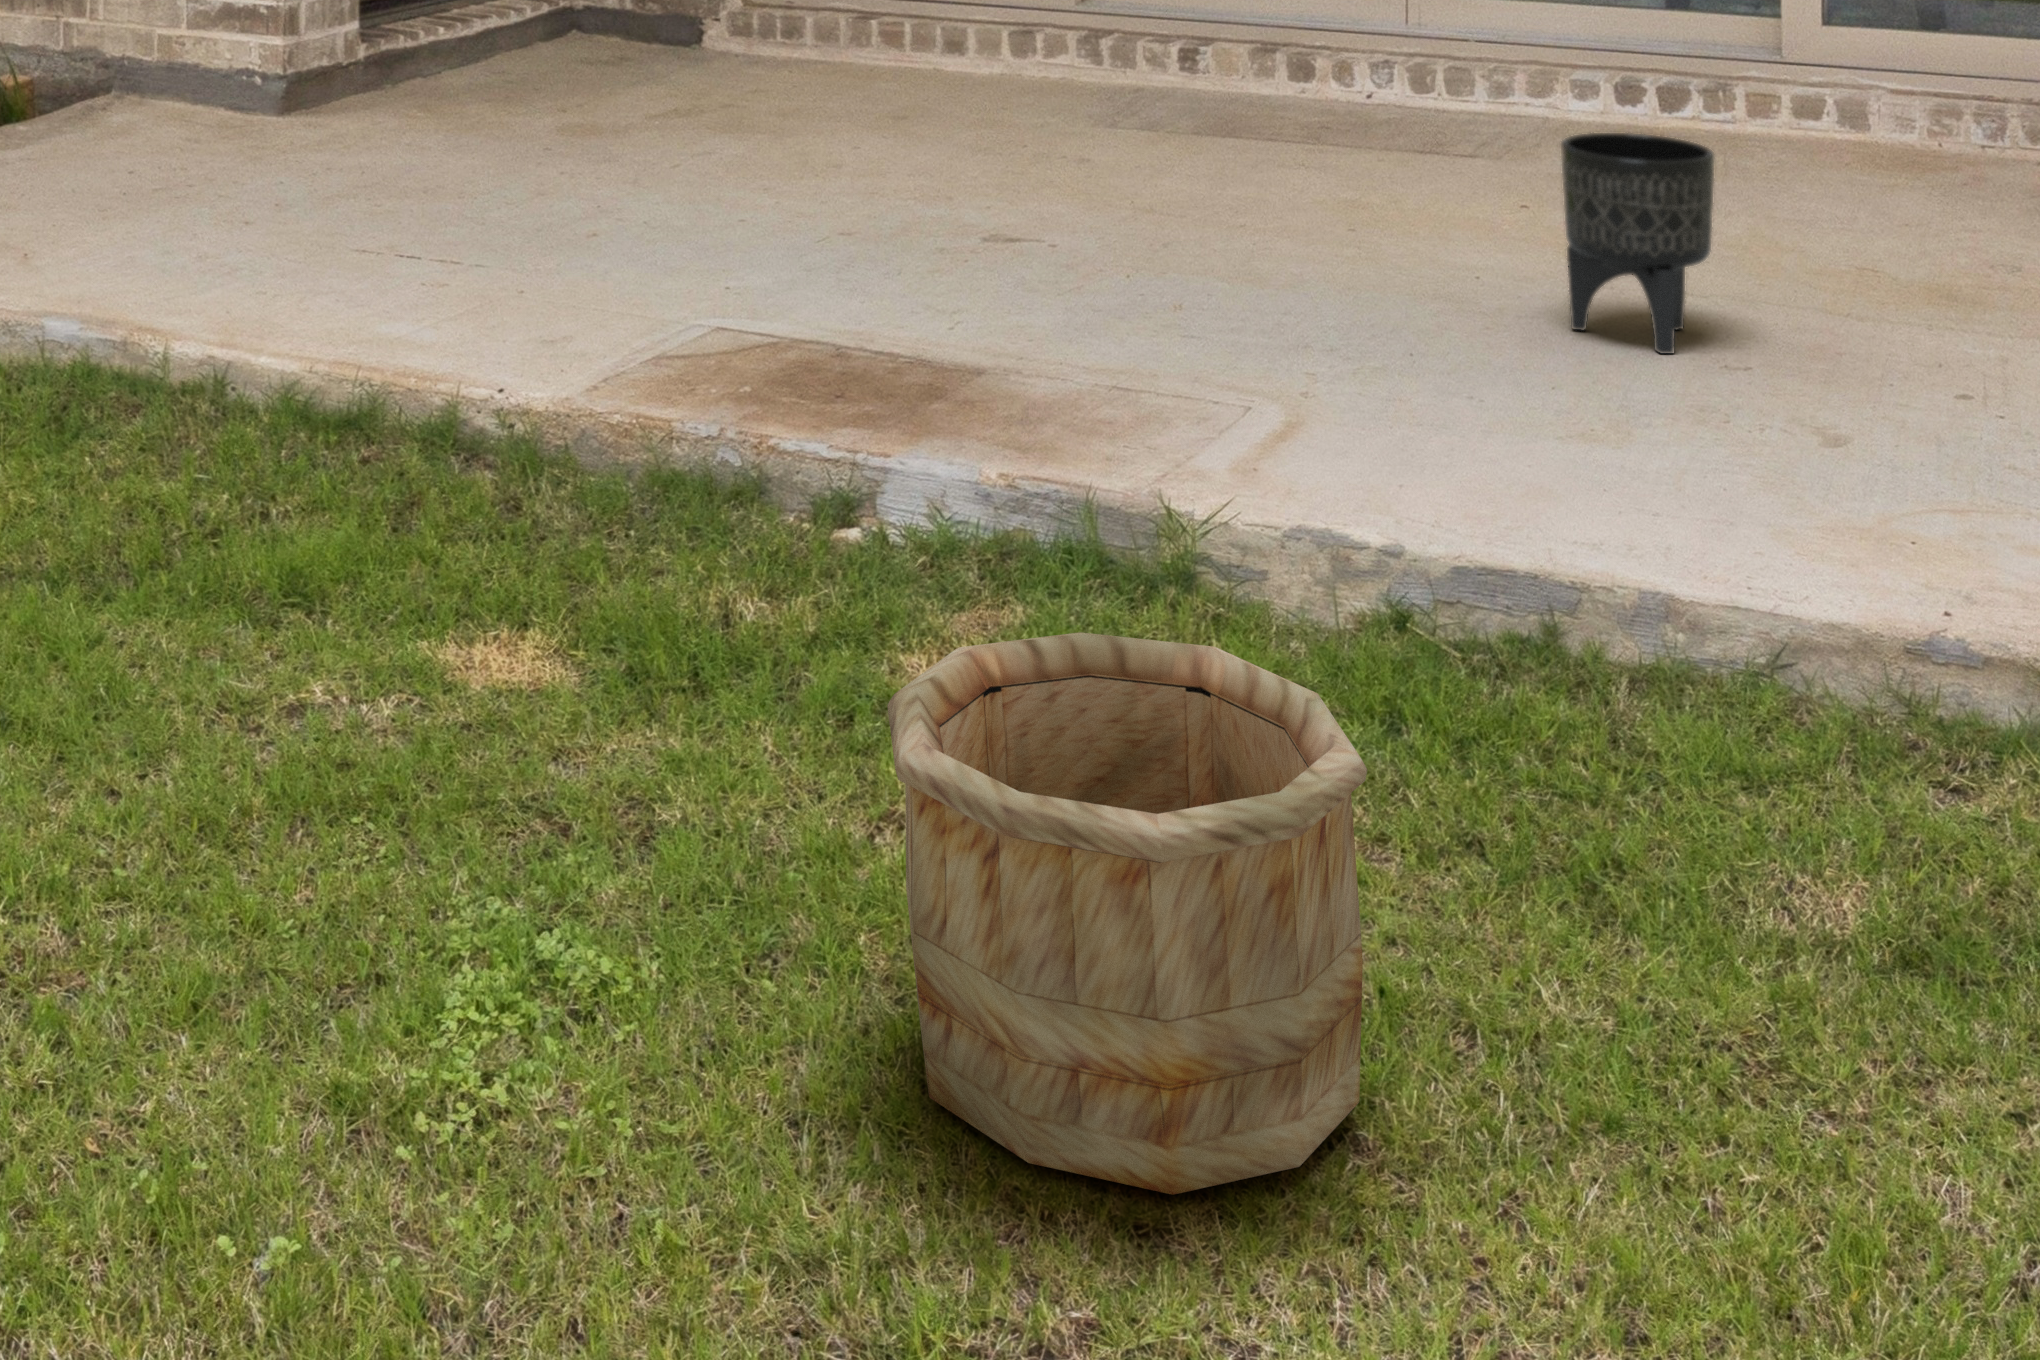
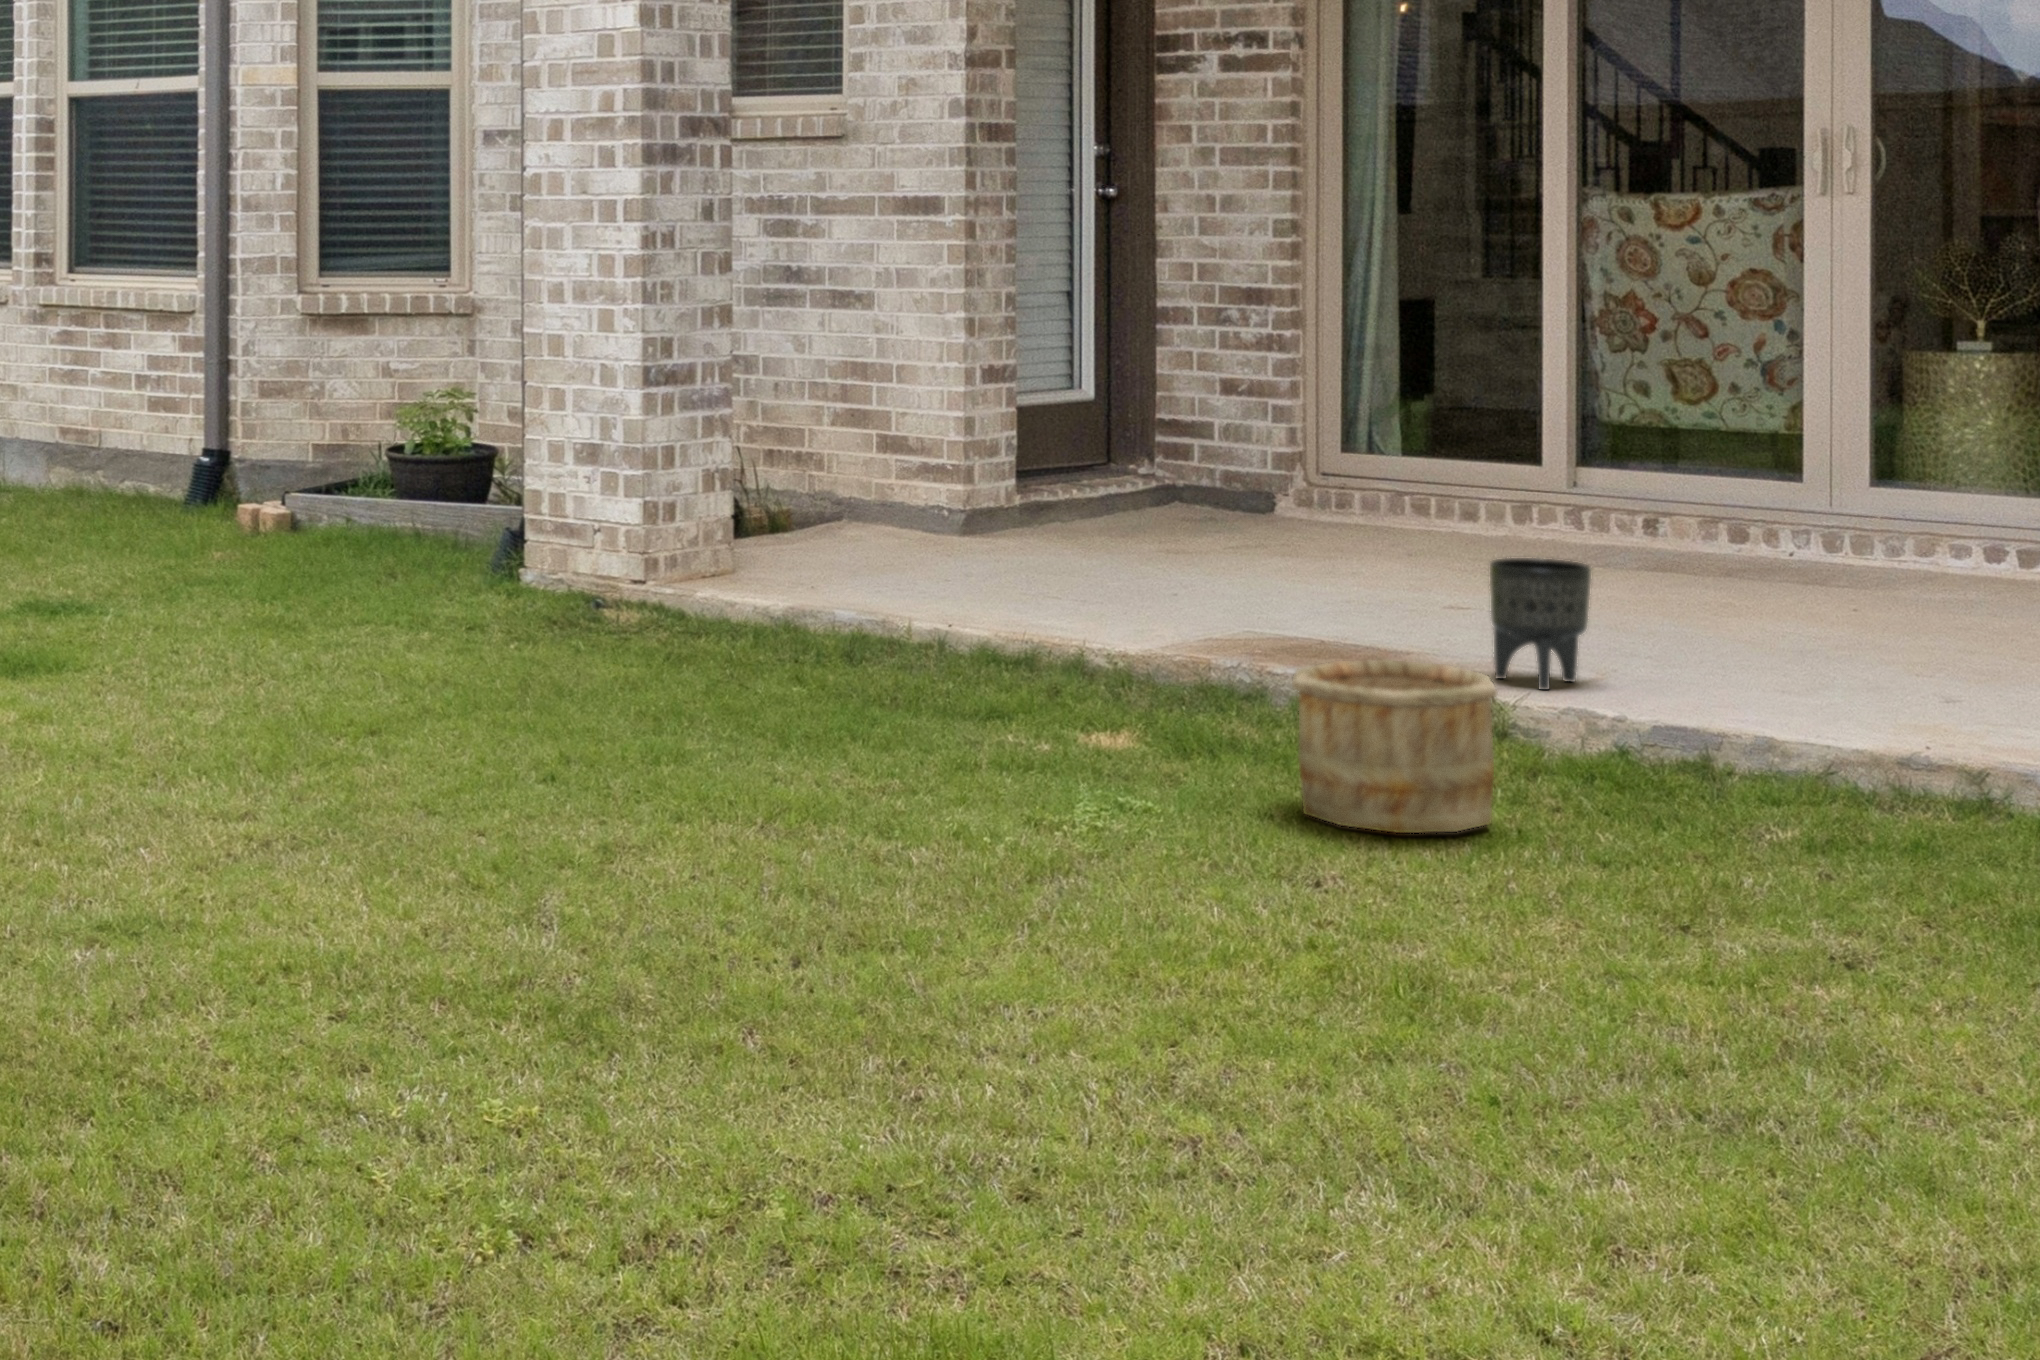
planter: present [1561,133,1715,354] -> present [1490,558,1591,690]

